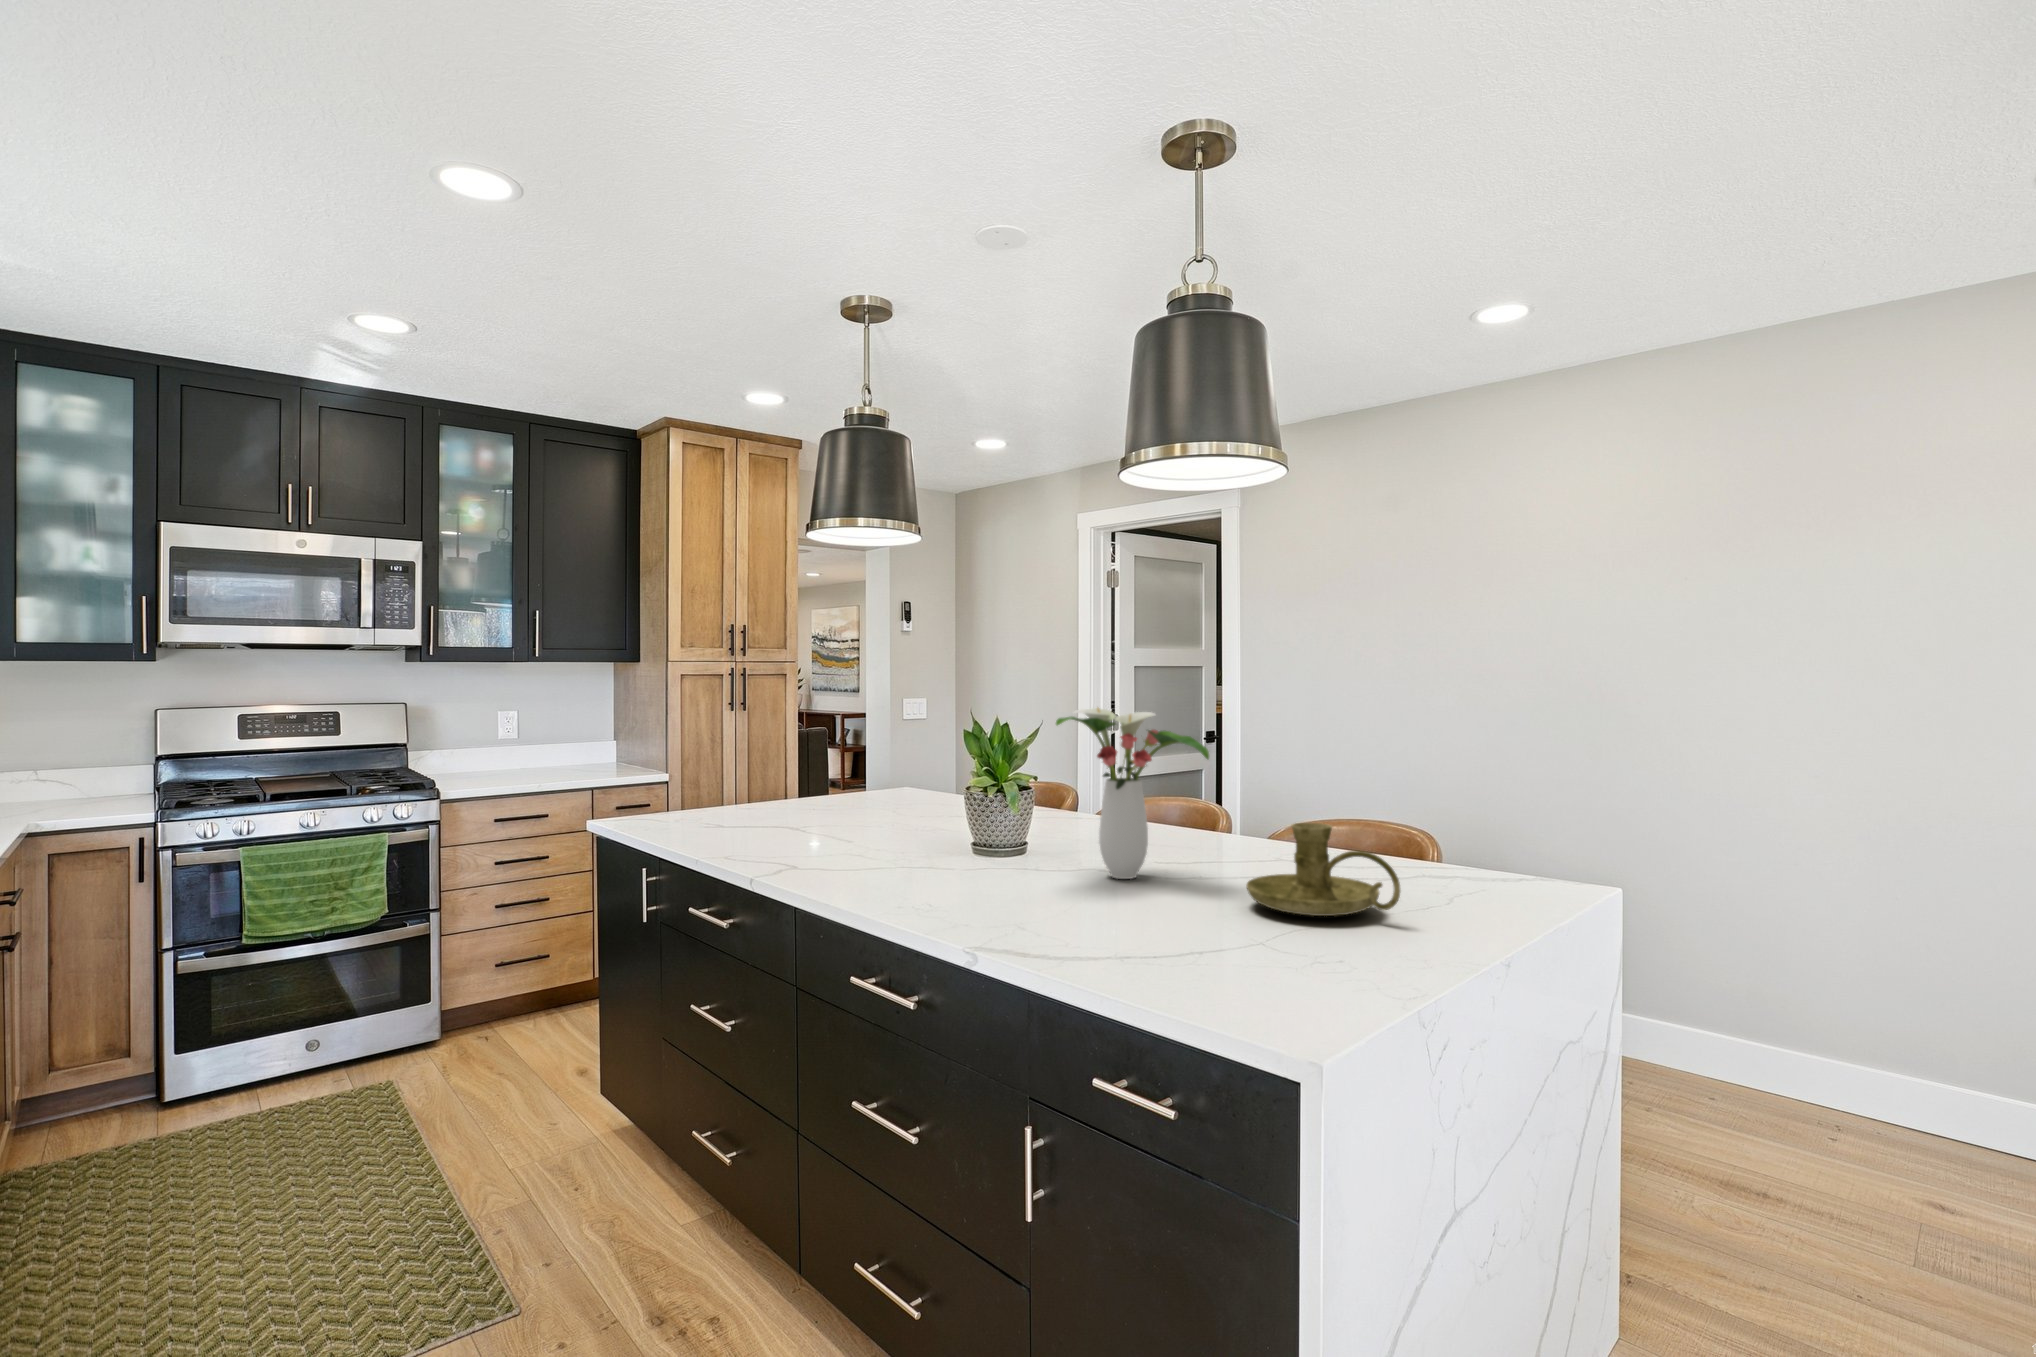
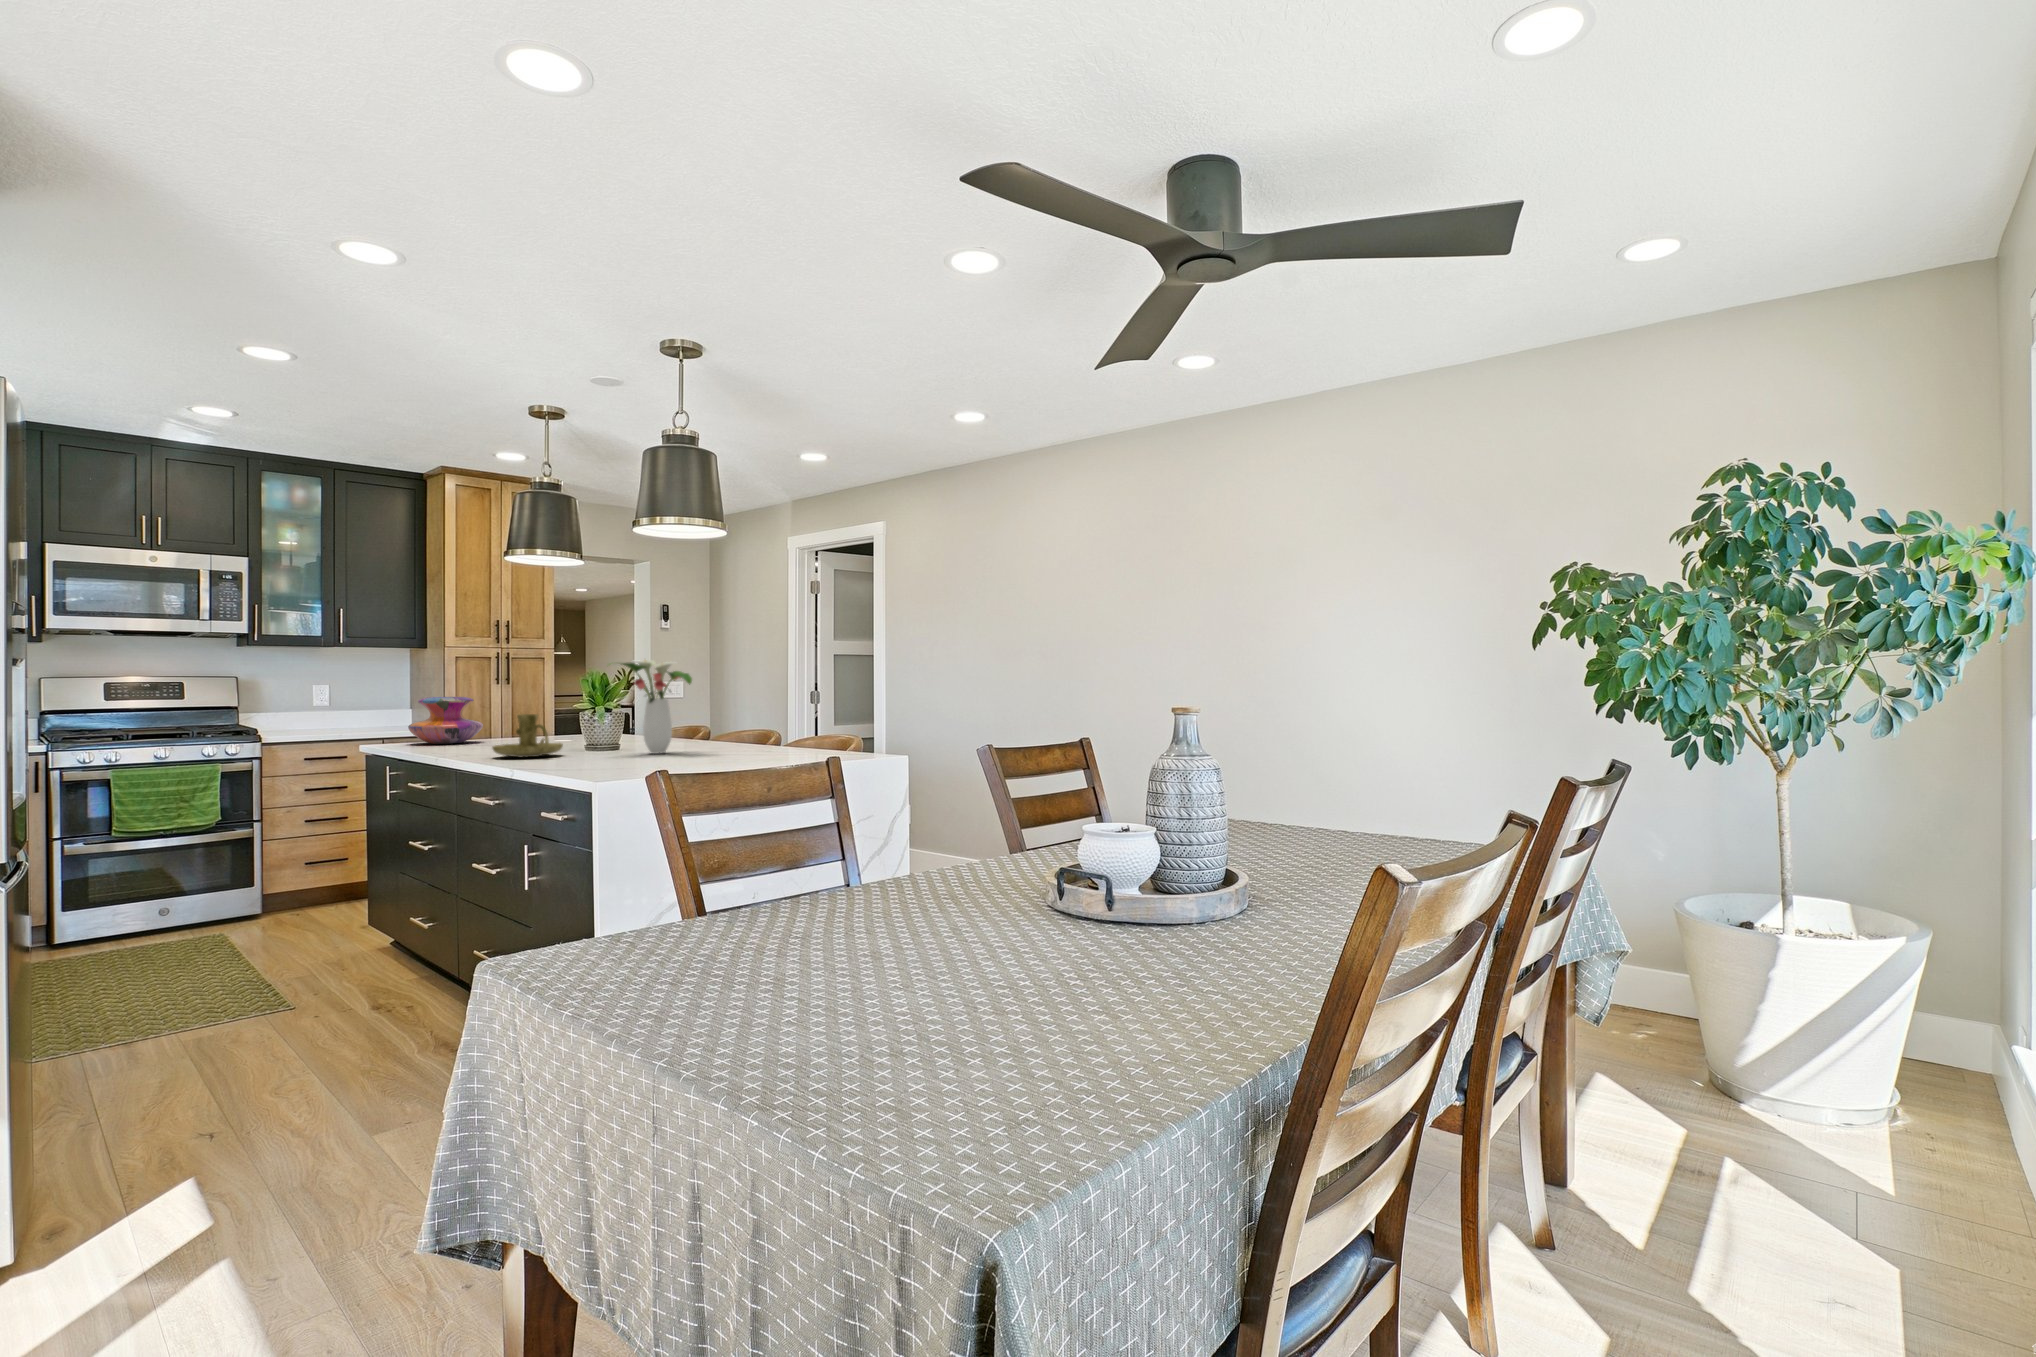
decorative vase: none [662,750,767,826] -> present [408,697,483,744]
candle holder: present [1246,823,1400,916] -> present [492,714,563,757]

